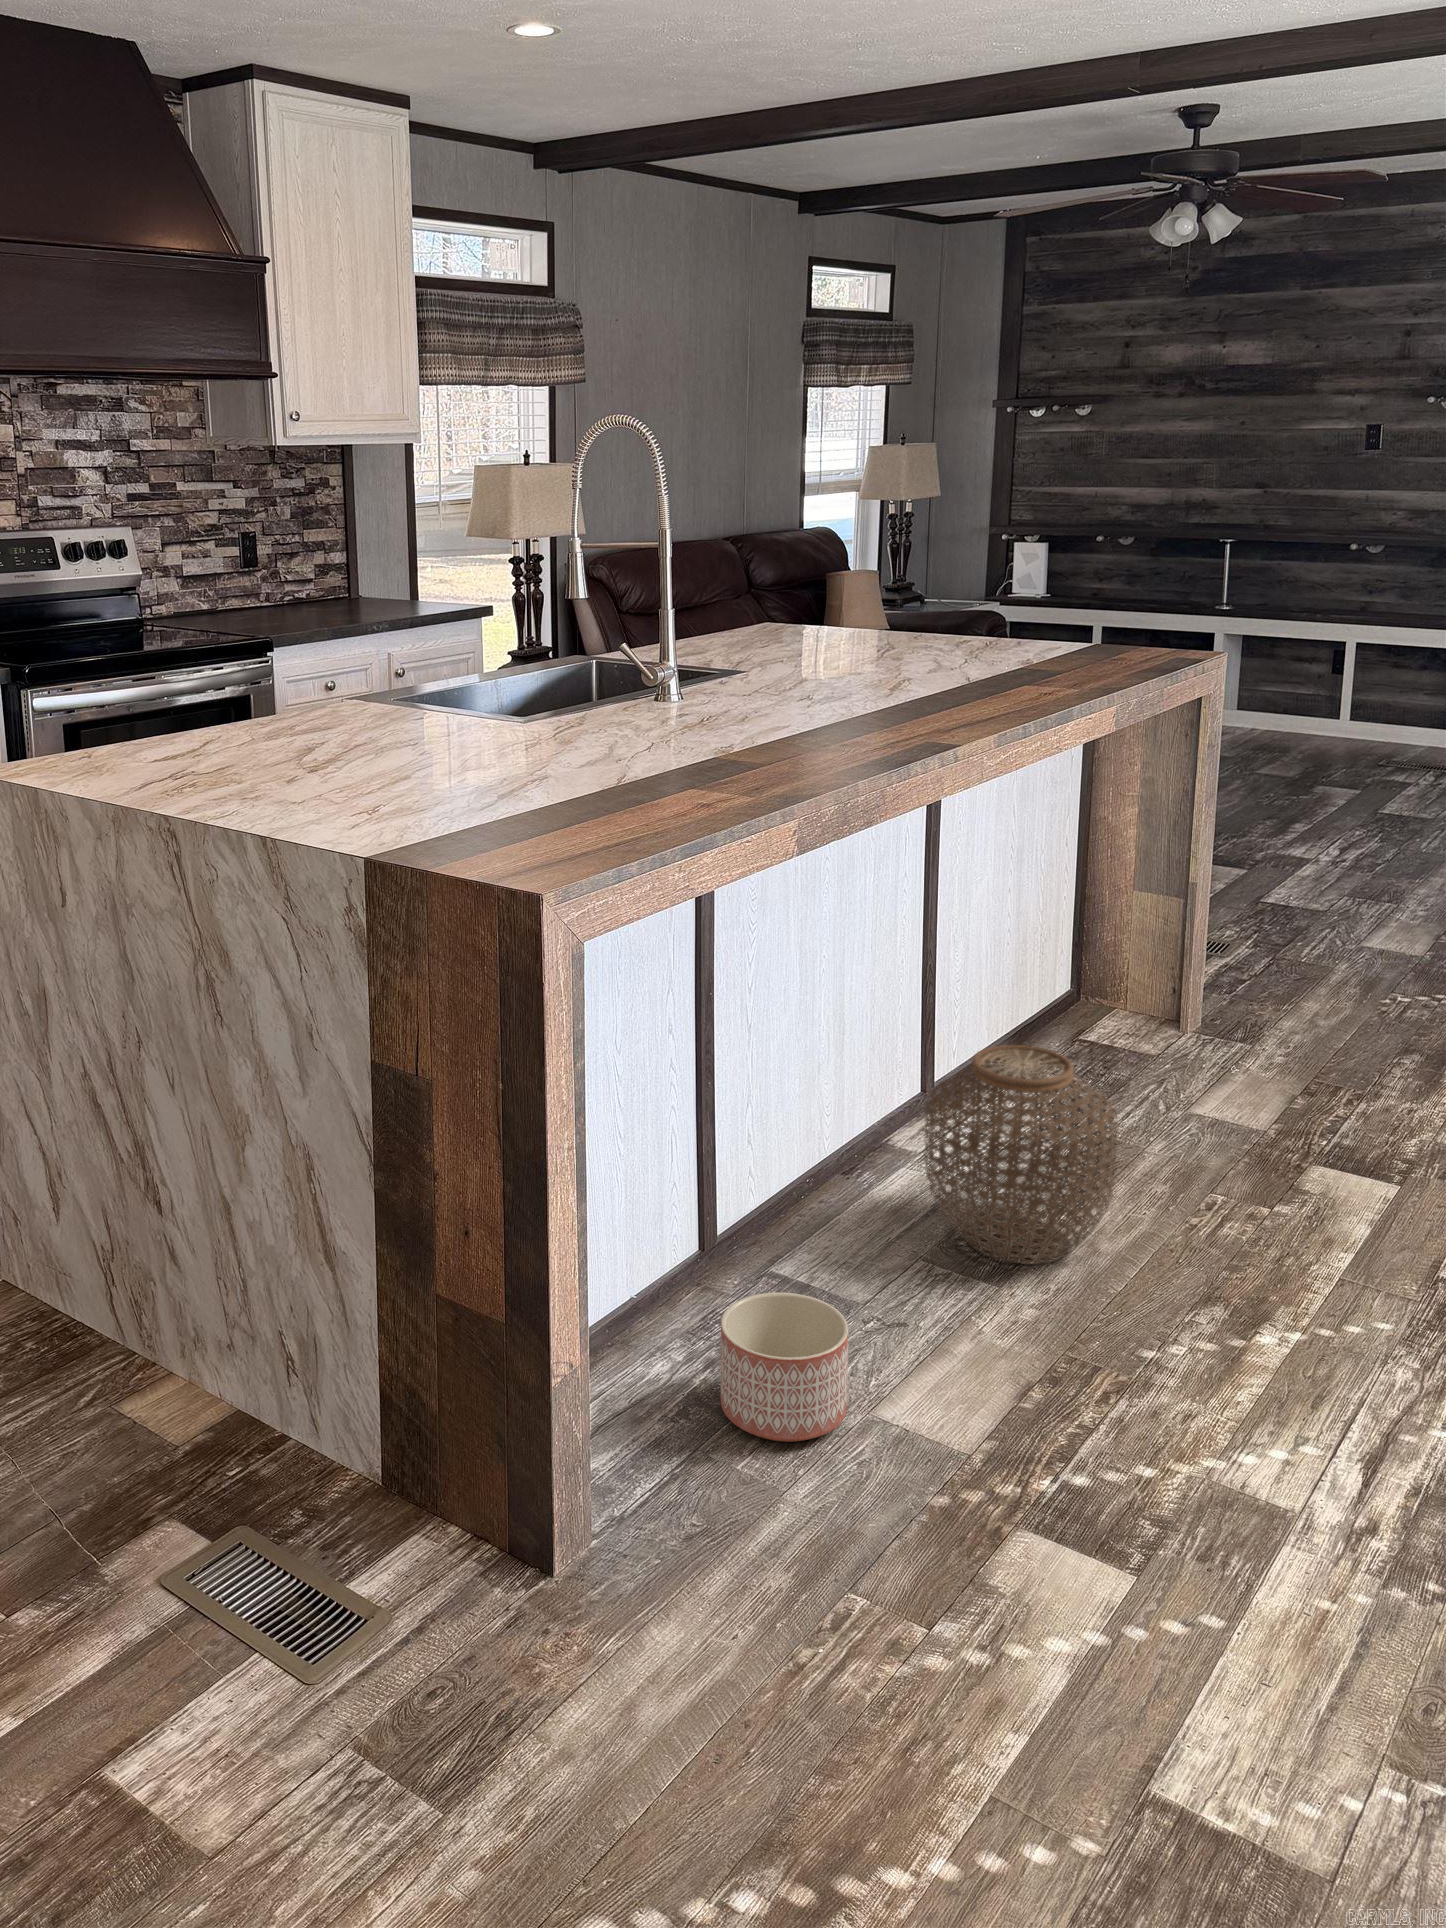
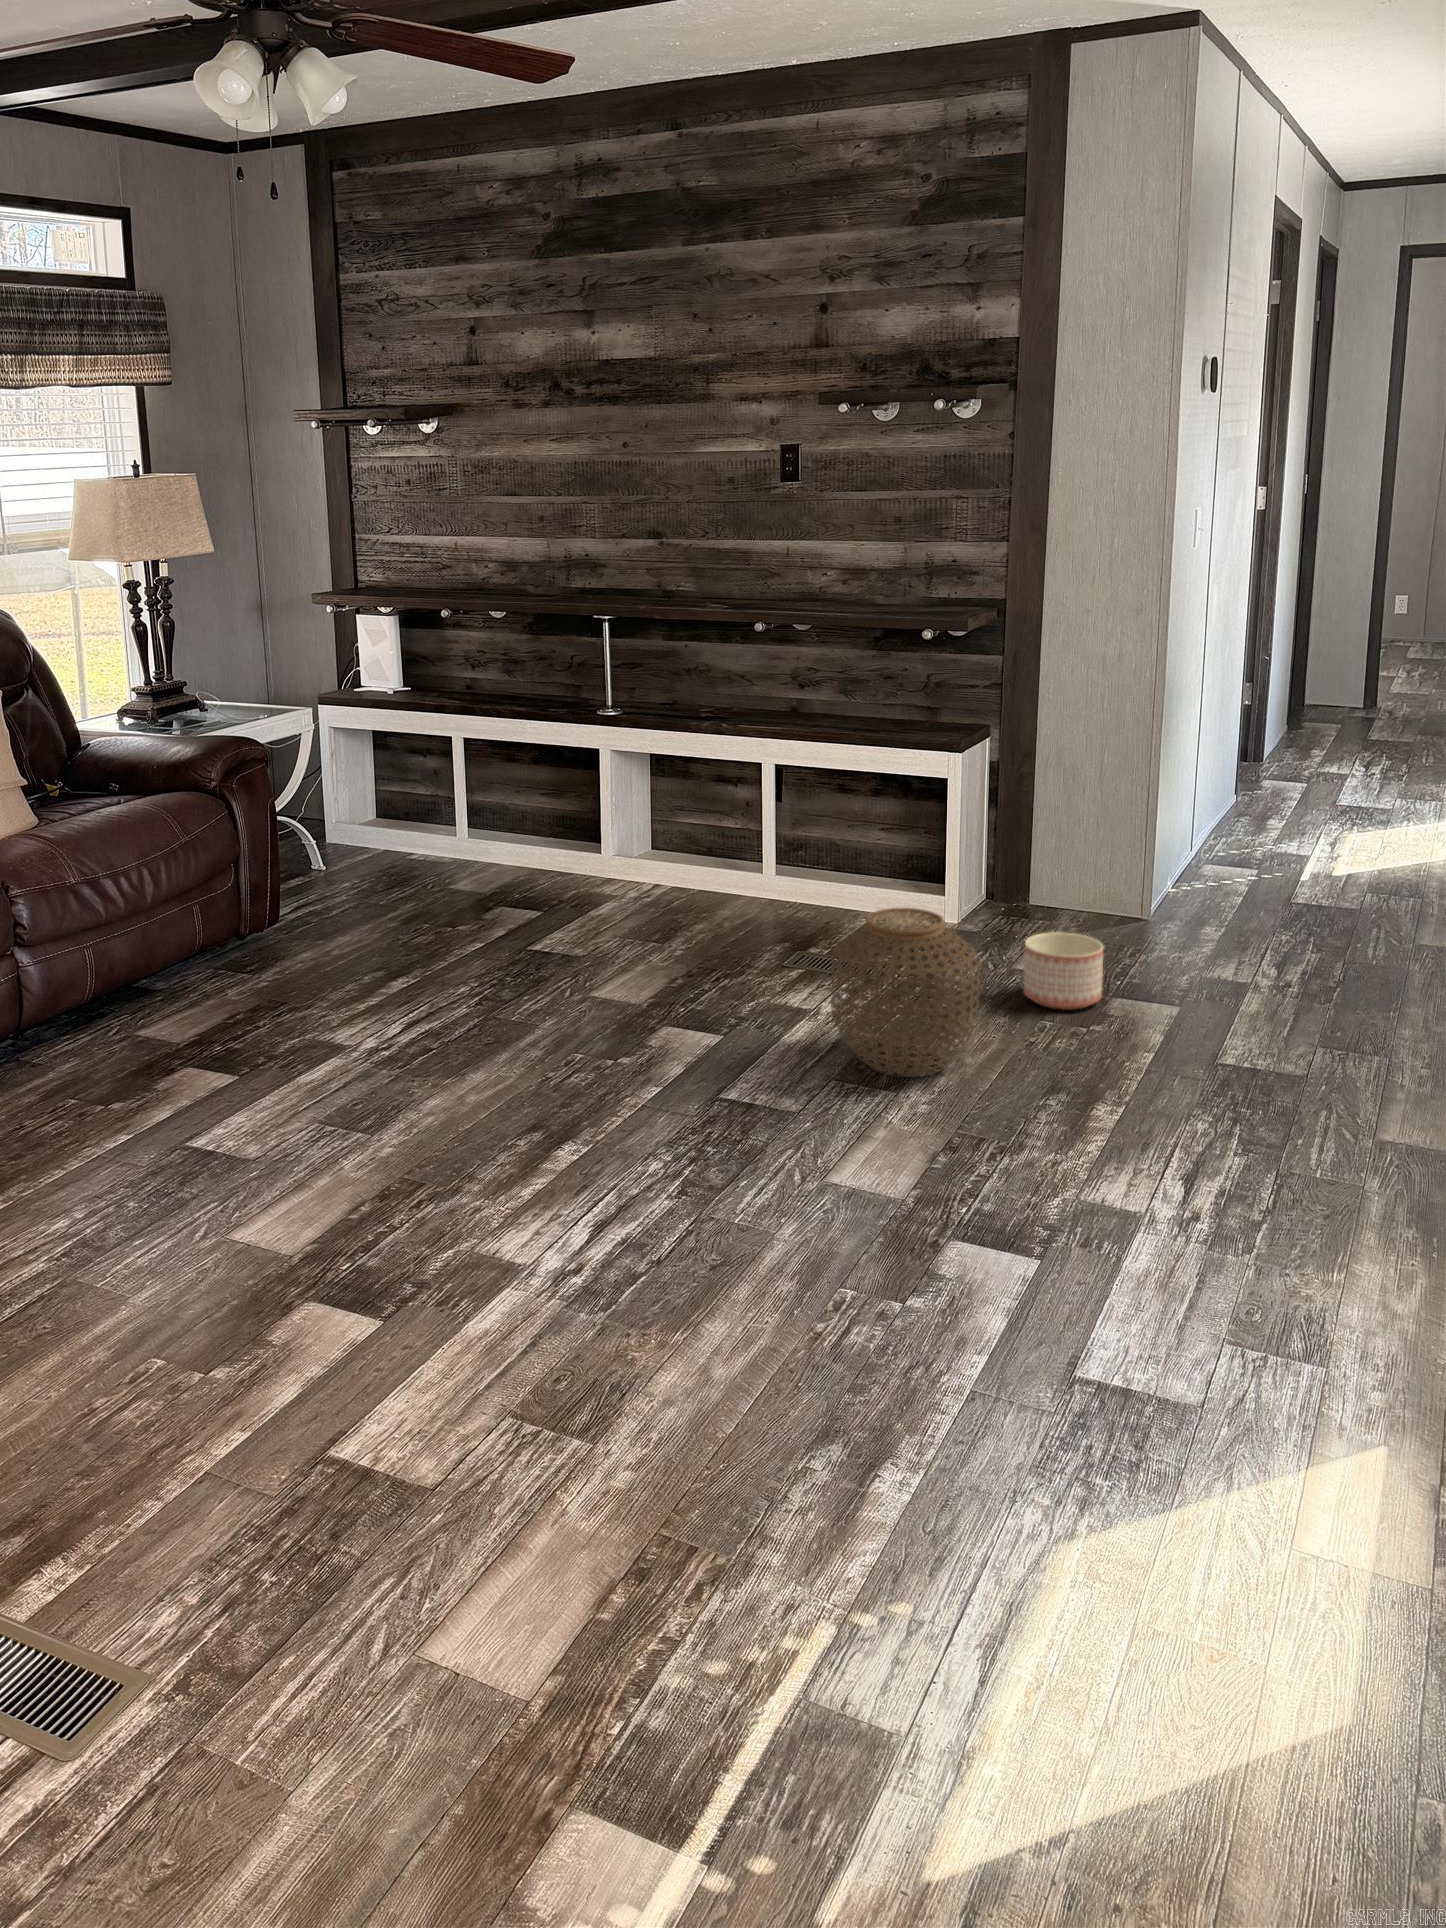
planter: present [721,1292,849,1442] -> present [1023,932,1103,1010]

